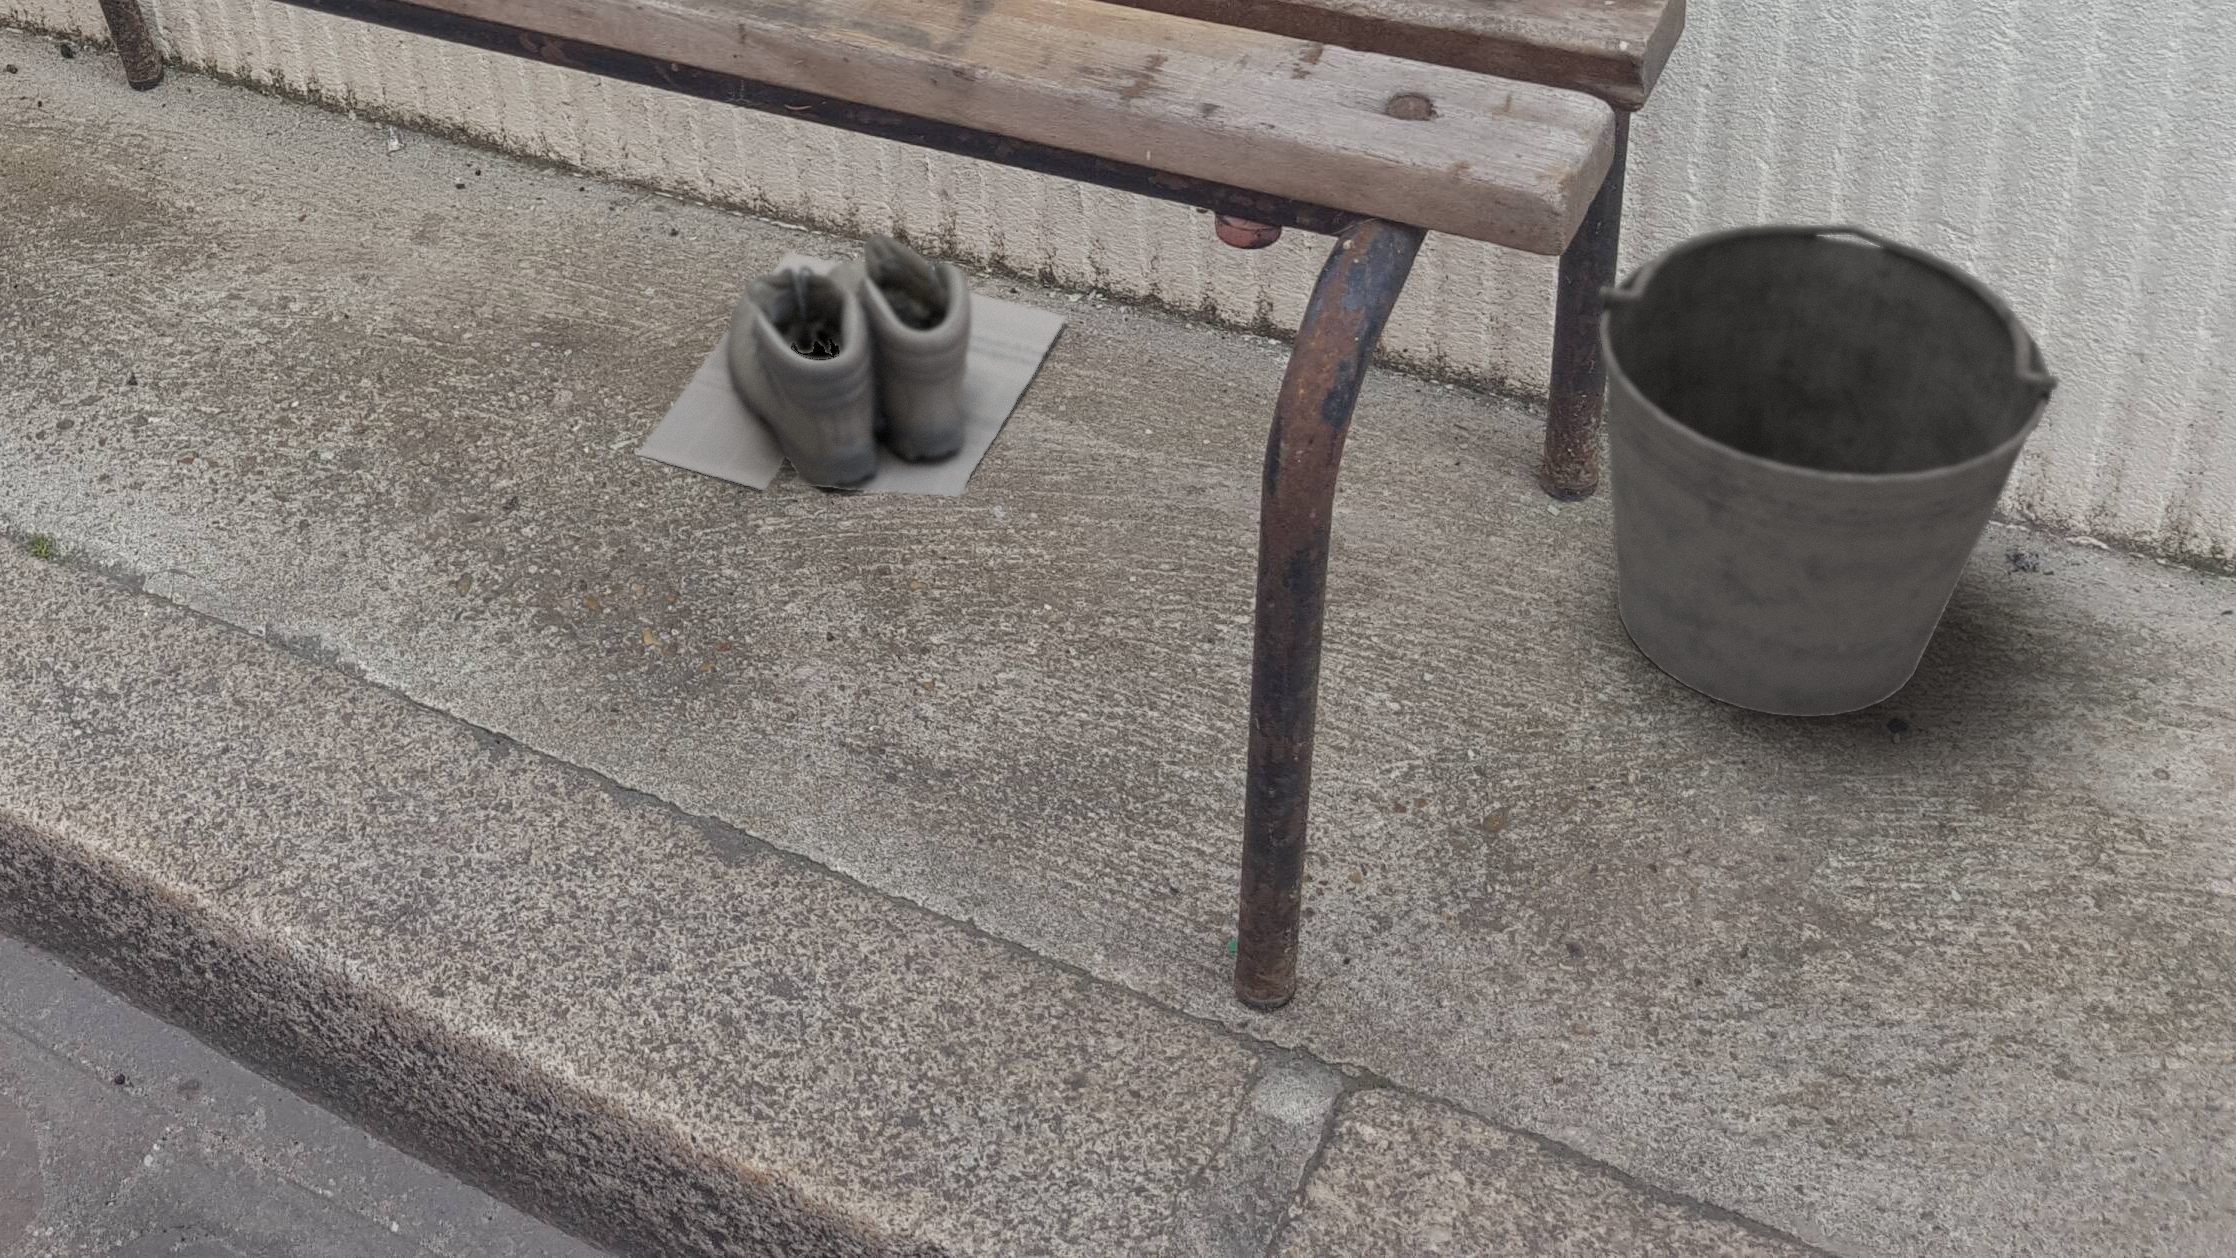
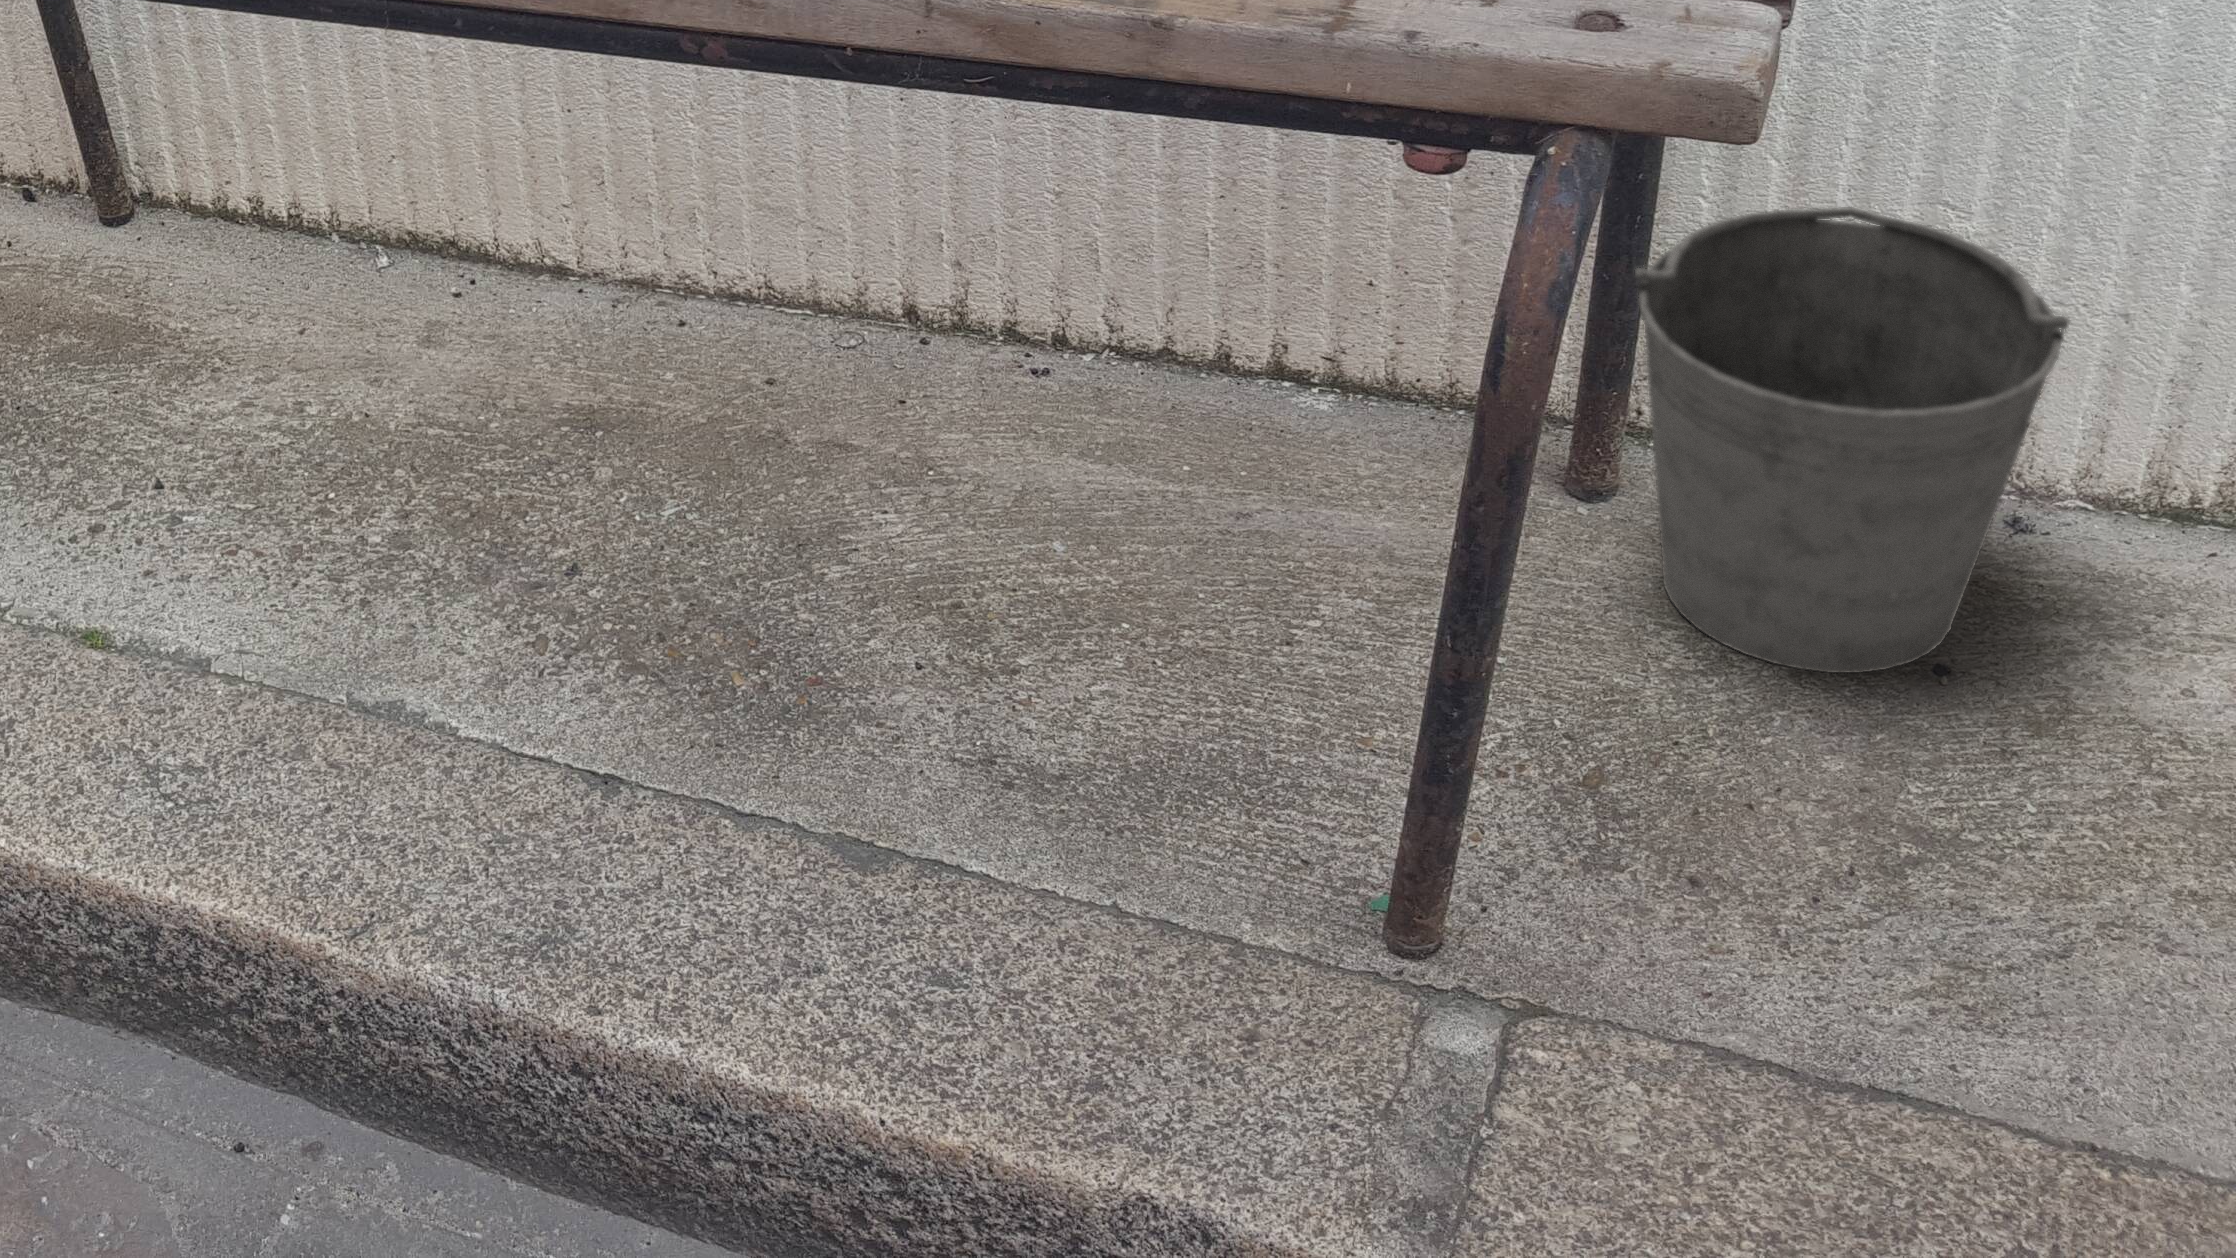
boots: present [638,234,1066,496] -> none [687,286,1088,581]

